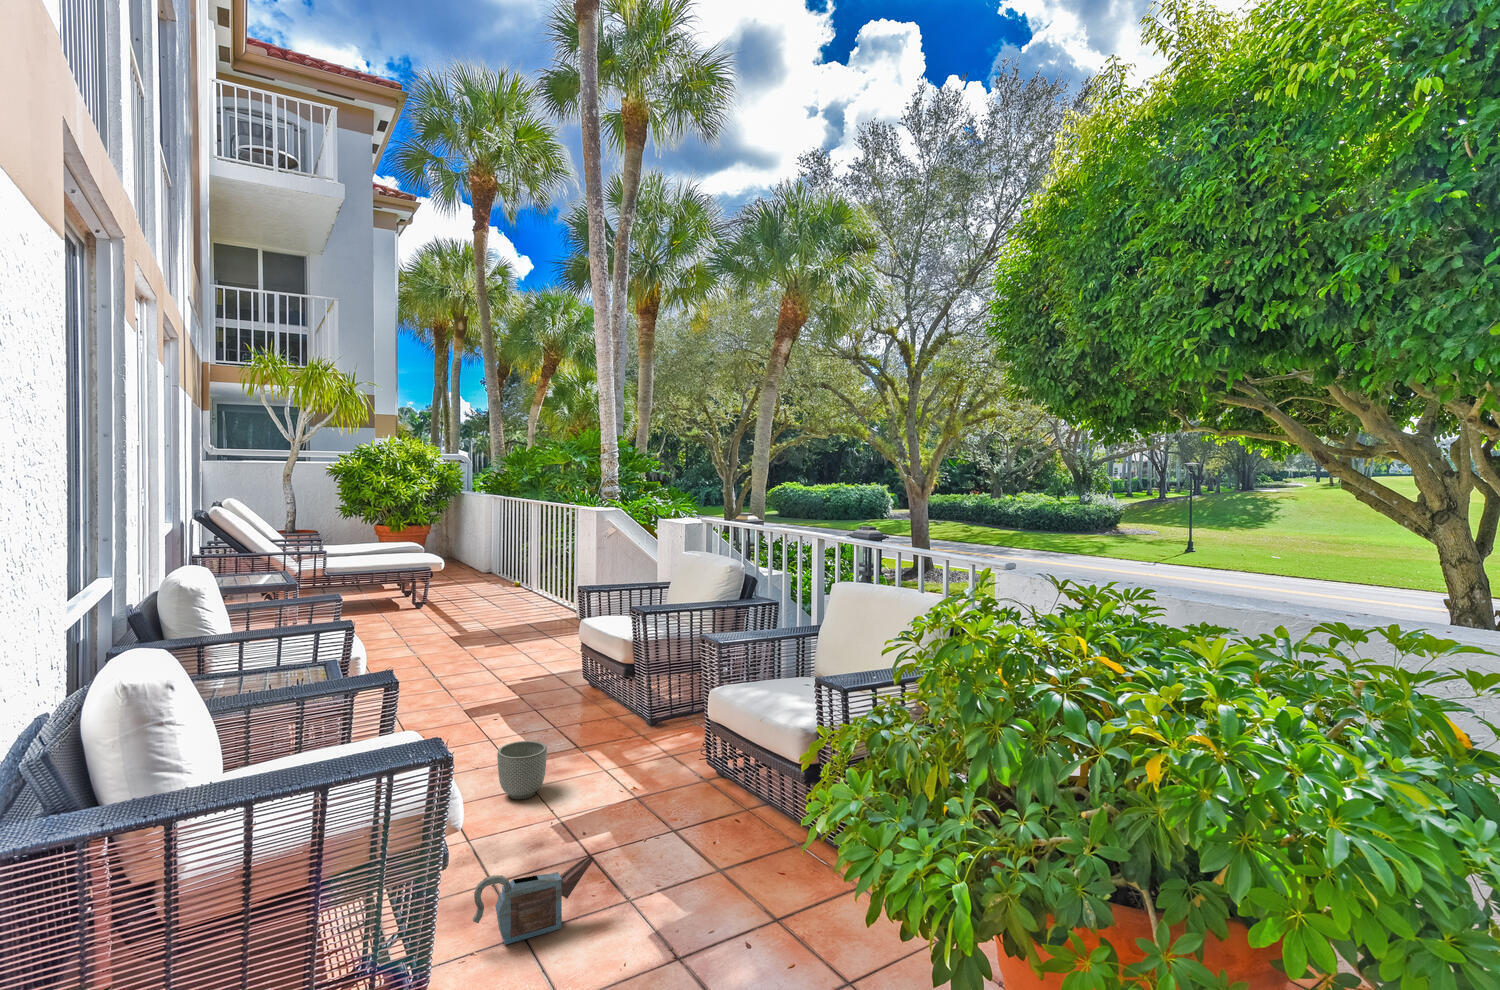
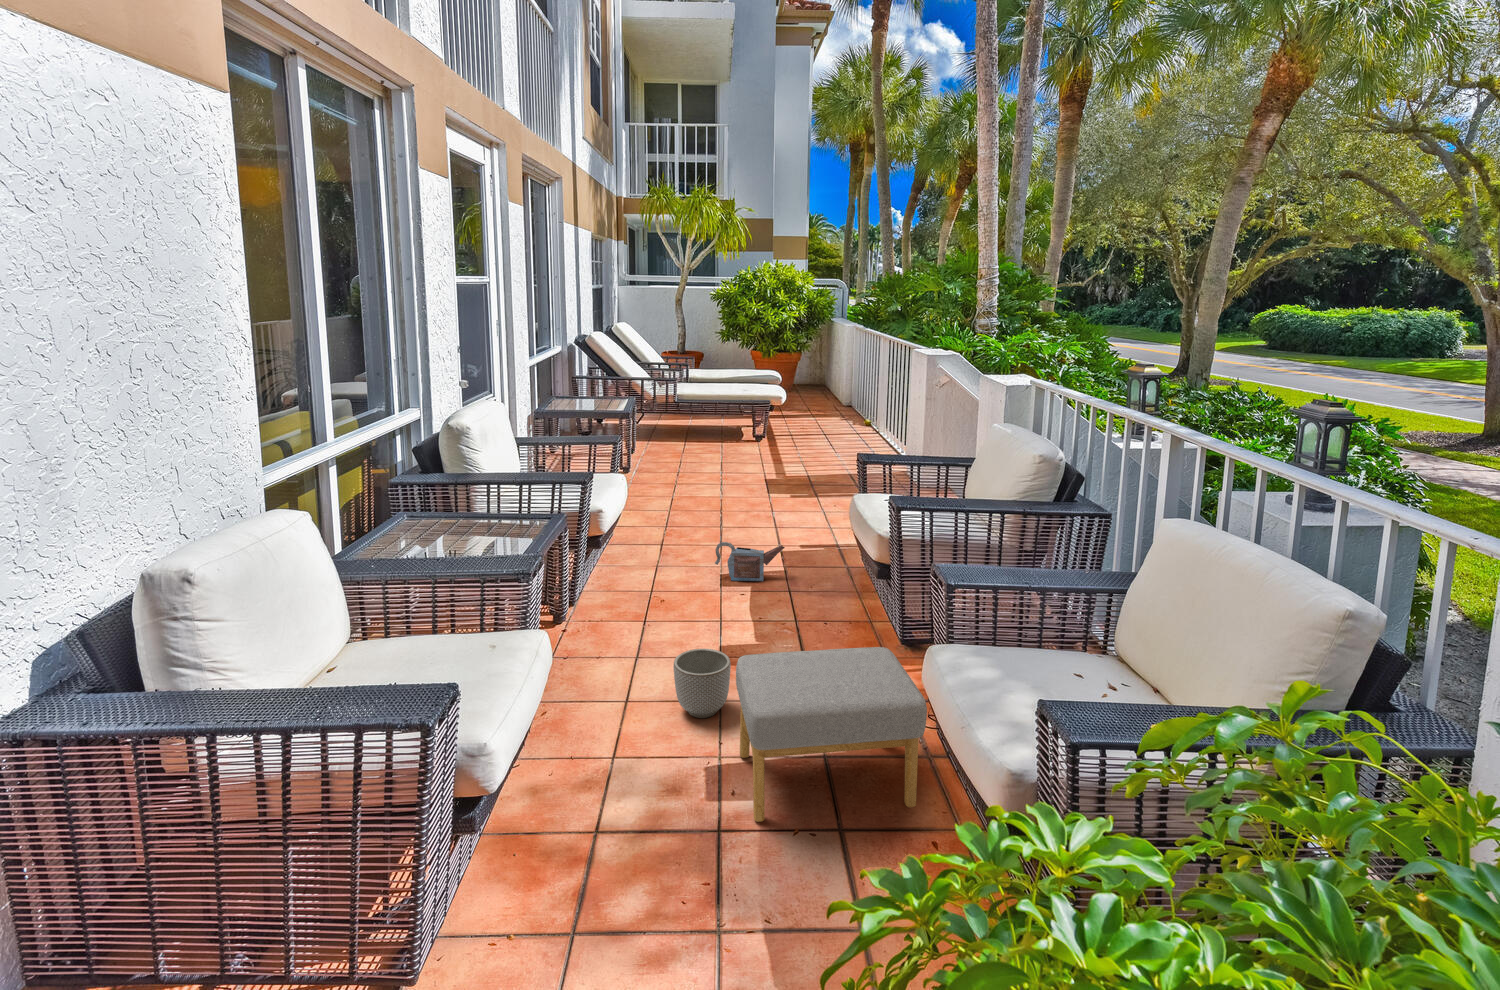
footstool: none [572,703,721,841] -> present [736,647,927,822]
watering can: present [473,856,594,945] -> present [715,542,785,581]

